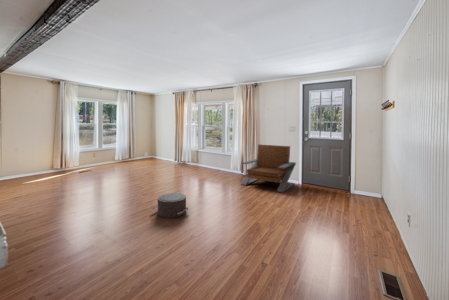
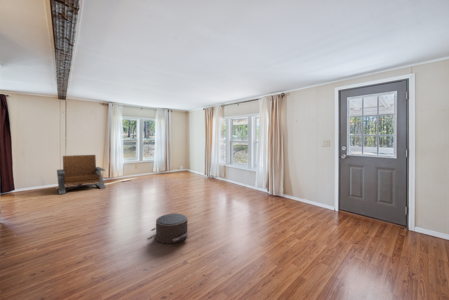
lounge chair: present [241,145,296,192] -> present [57,155,105,194]

